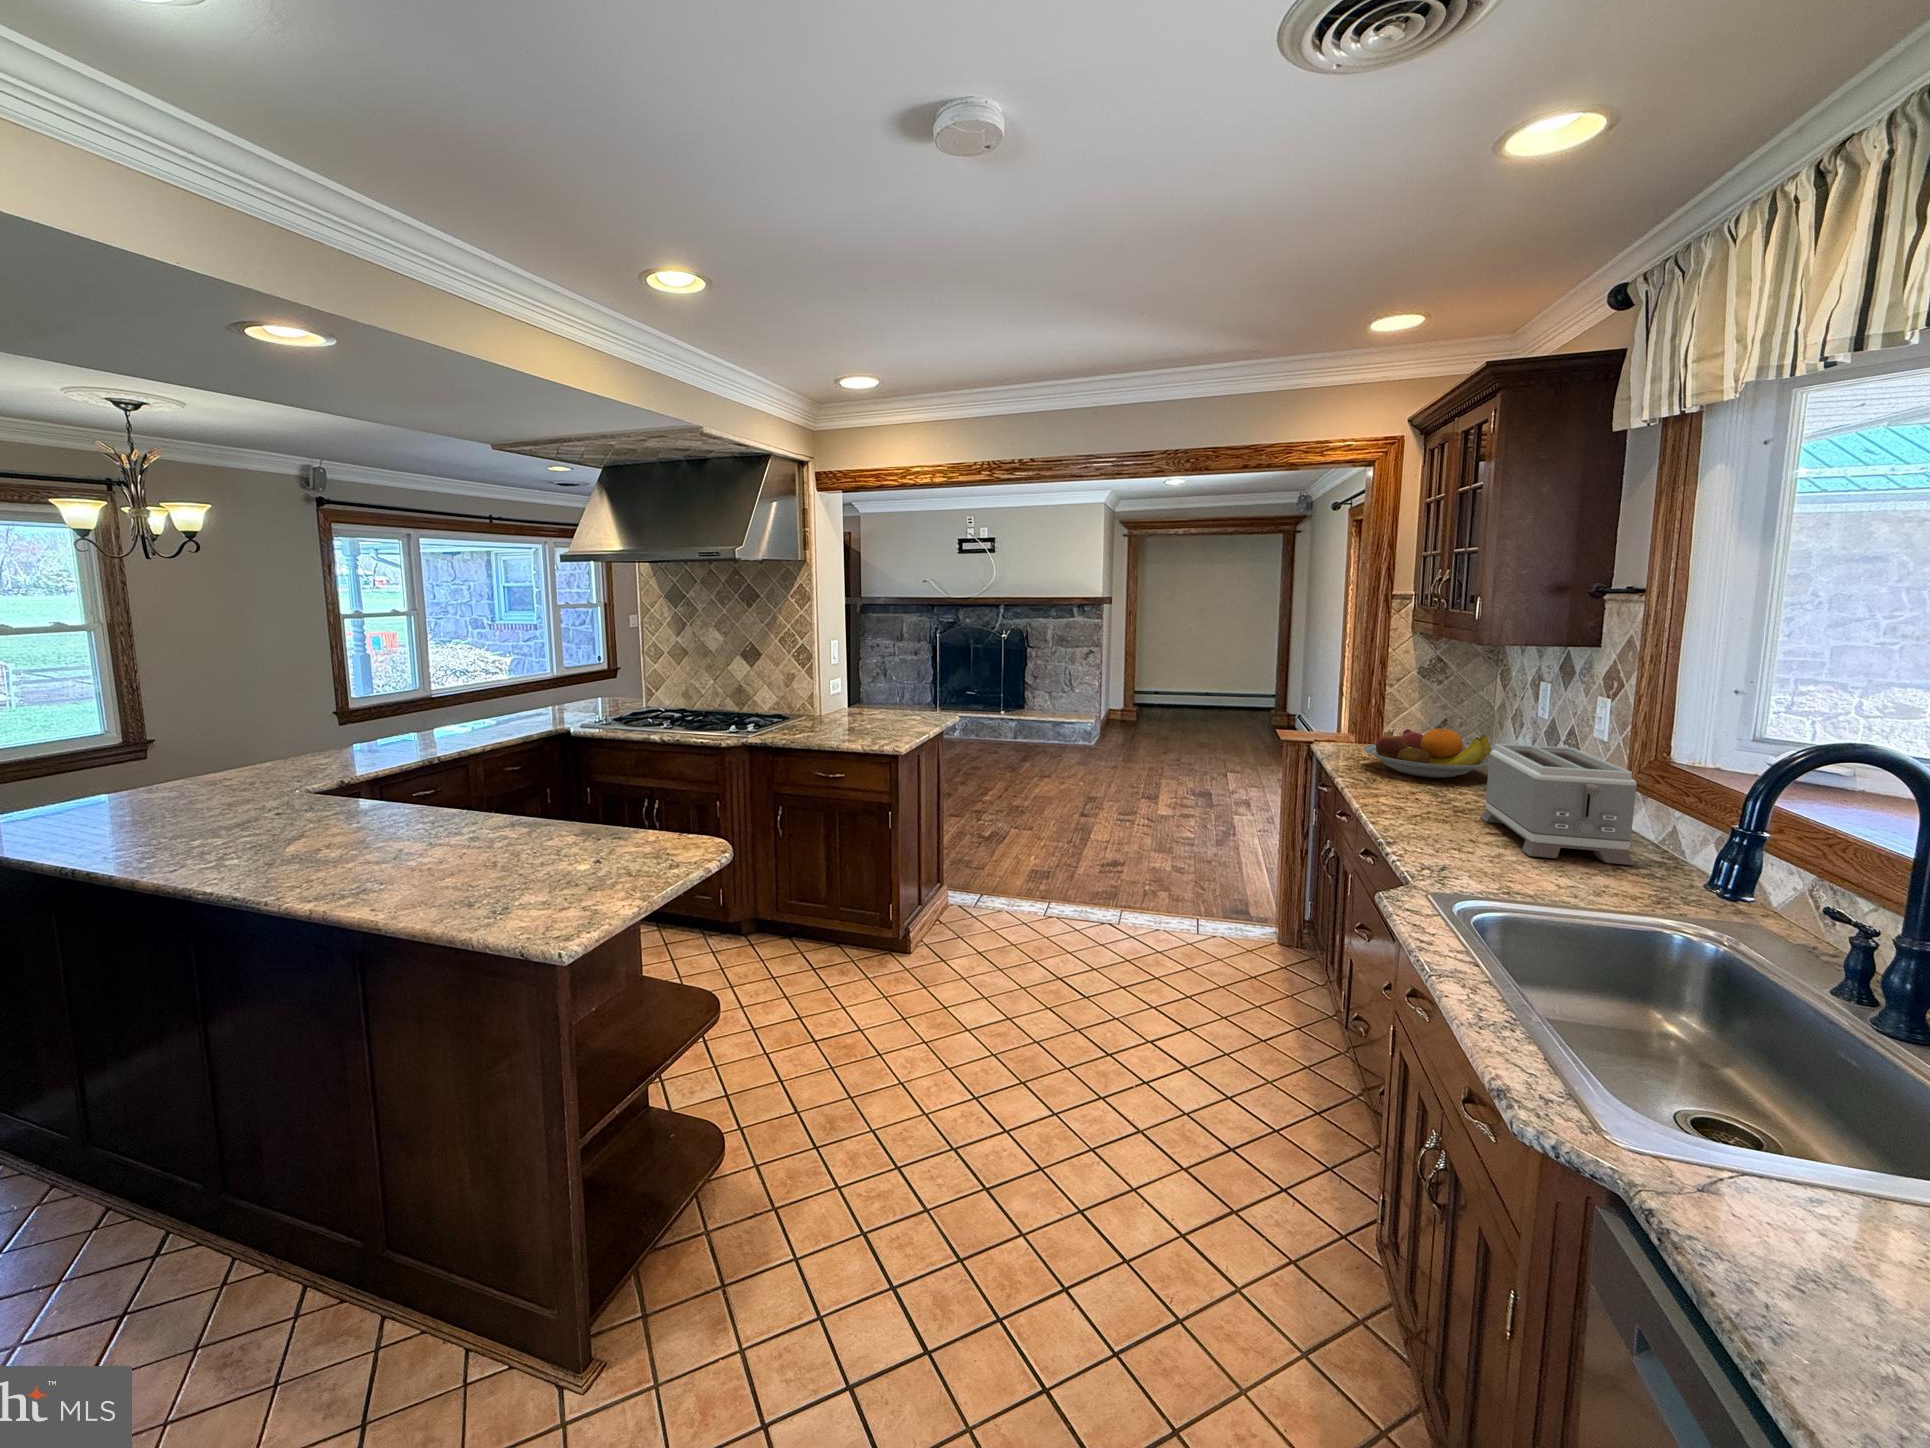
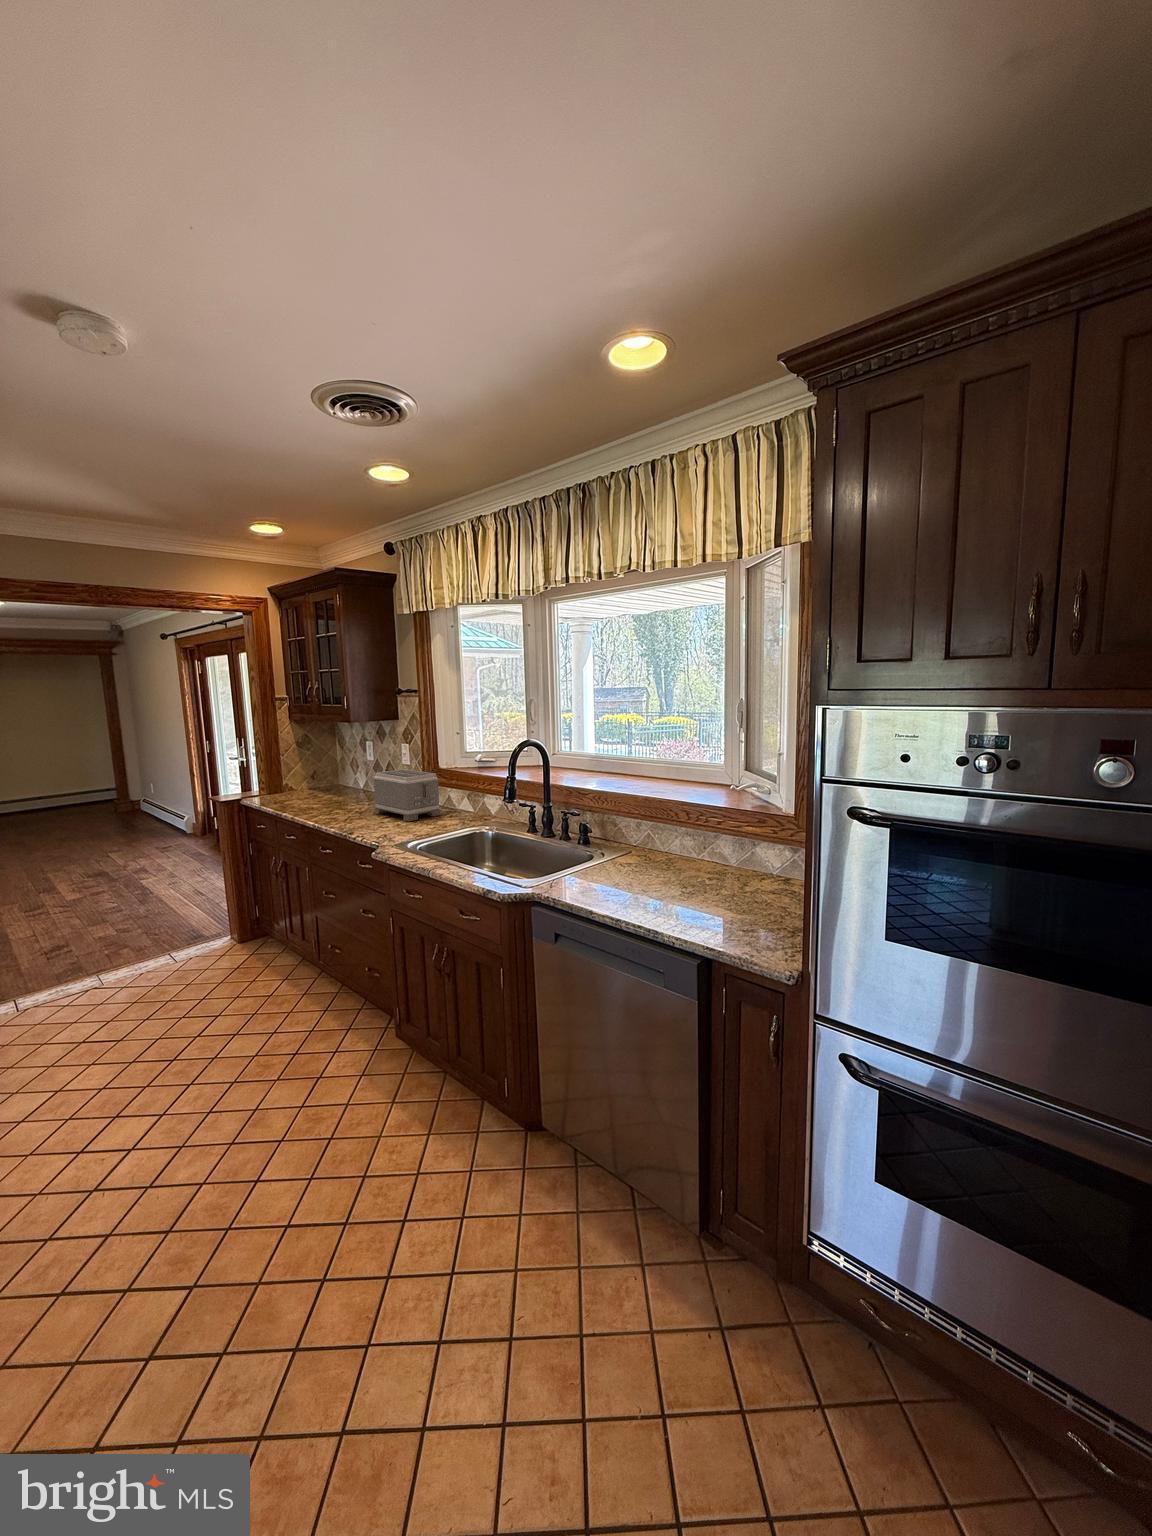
fruit bowl: present [1364,728,1490,778] -> none [290,773,358,803]

